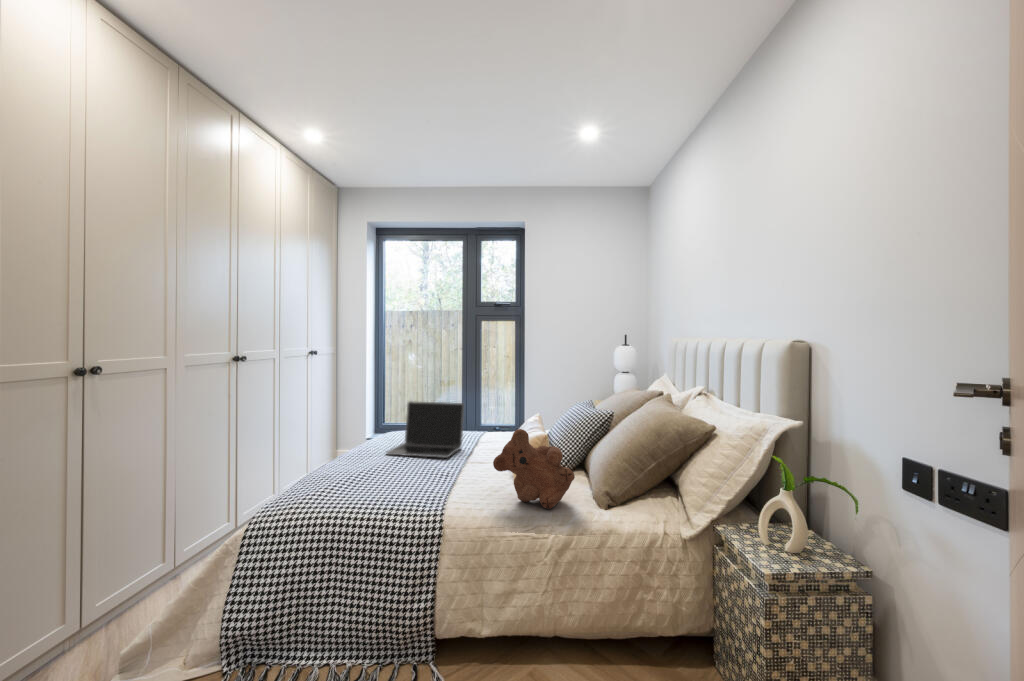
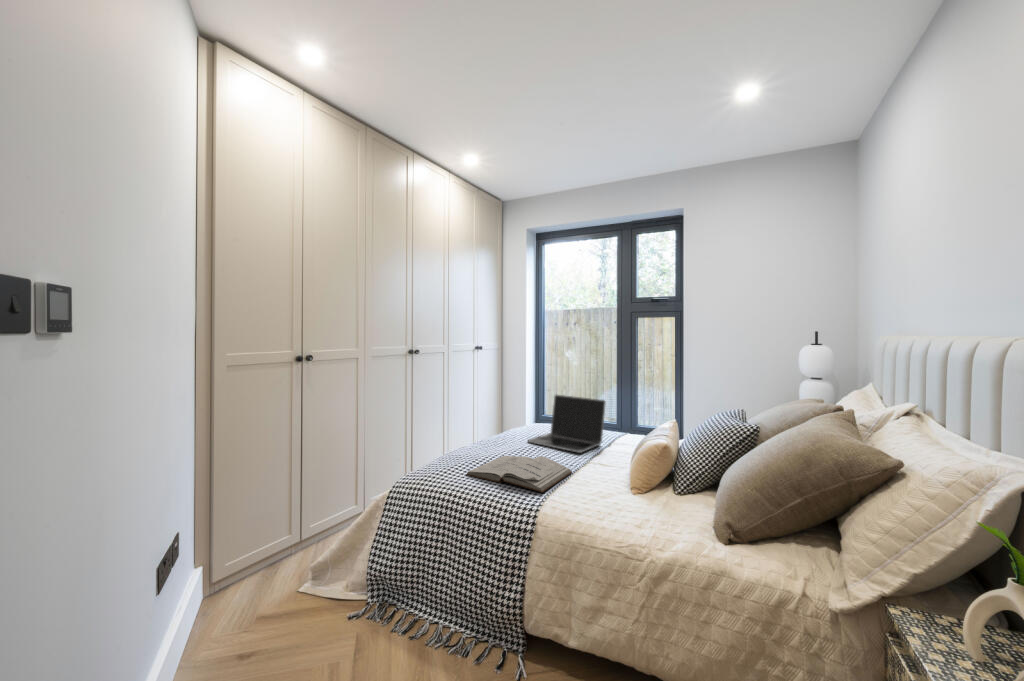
teddy bear: present [493,429,575,509] -> none [598,434,686,528]
book: none [342,465,452,498] -> present [466,456,572,492]

